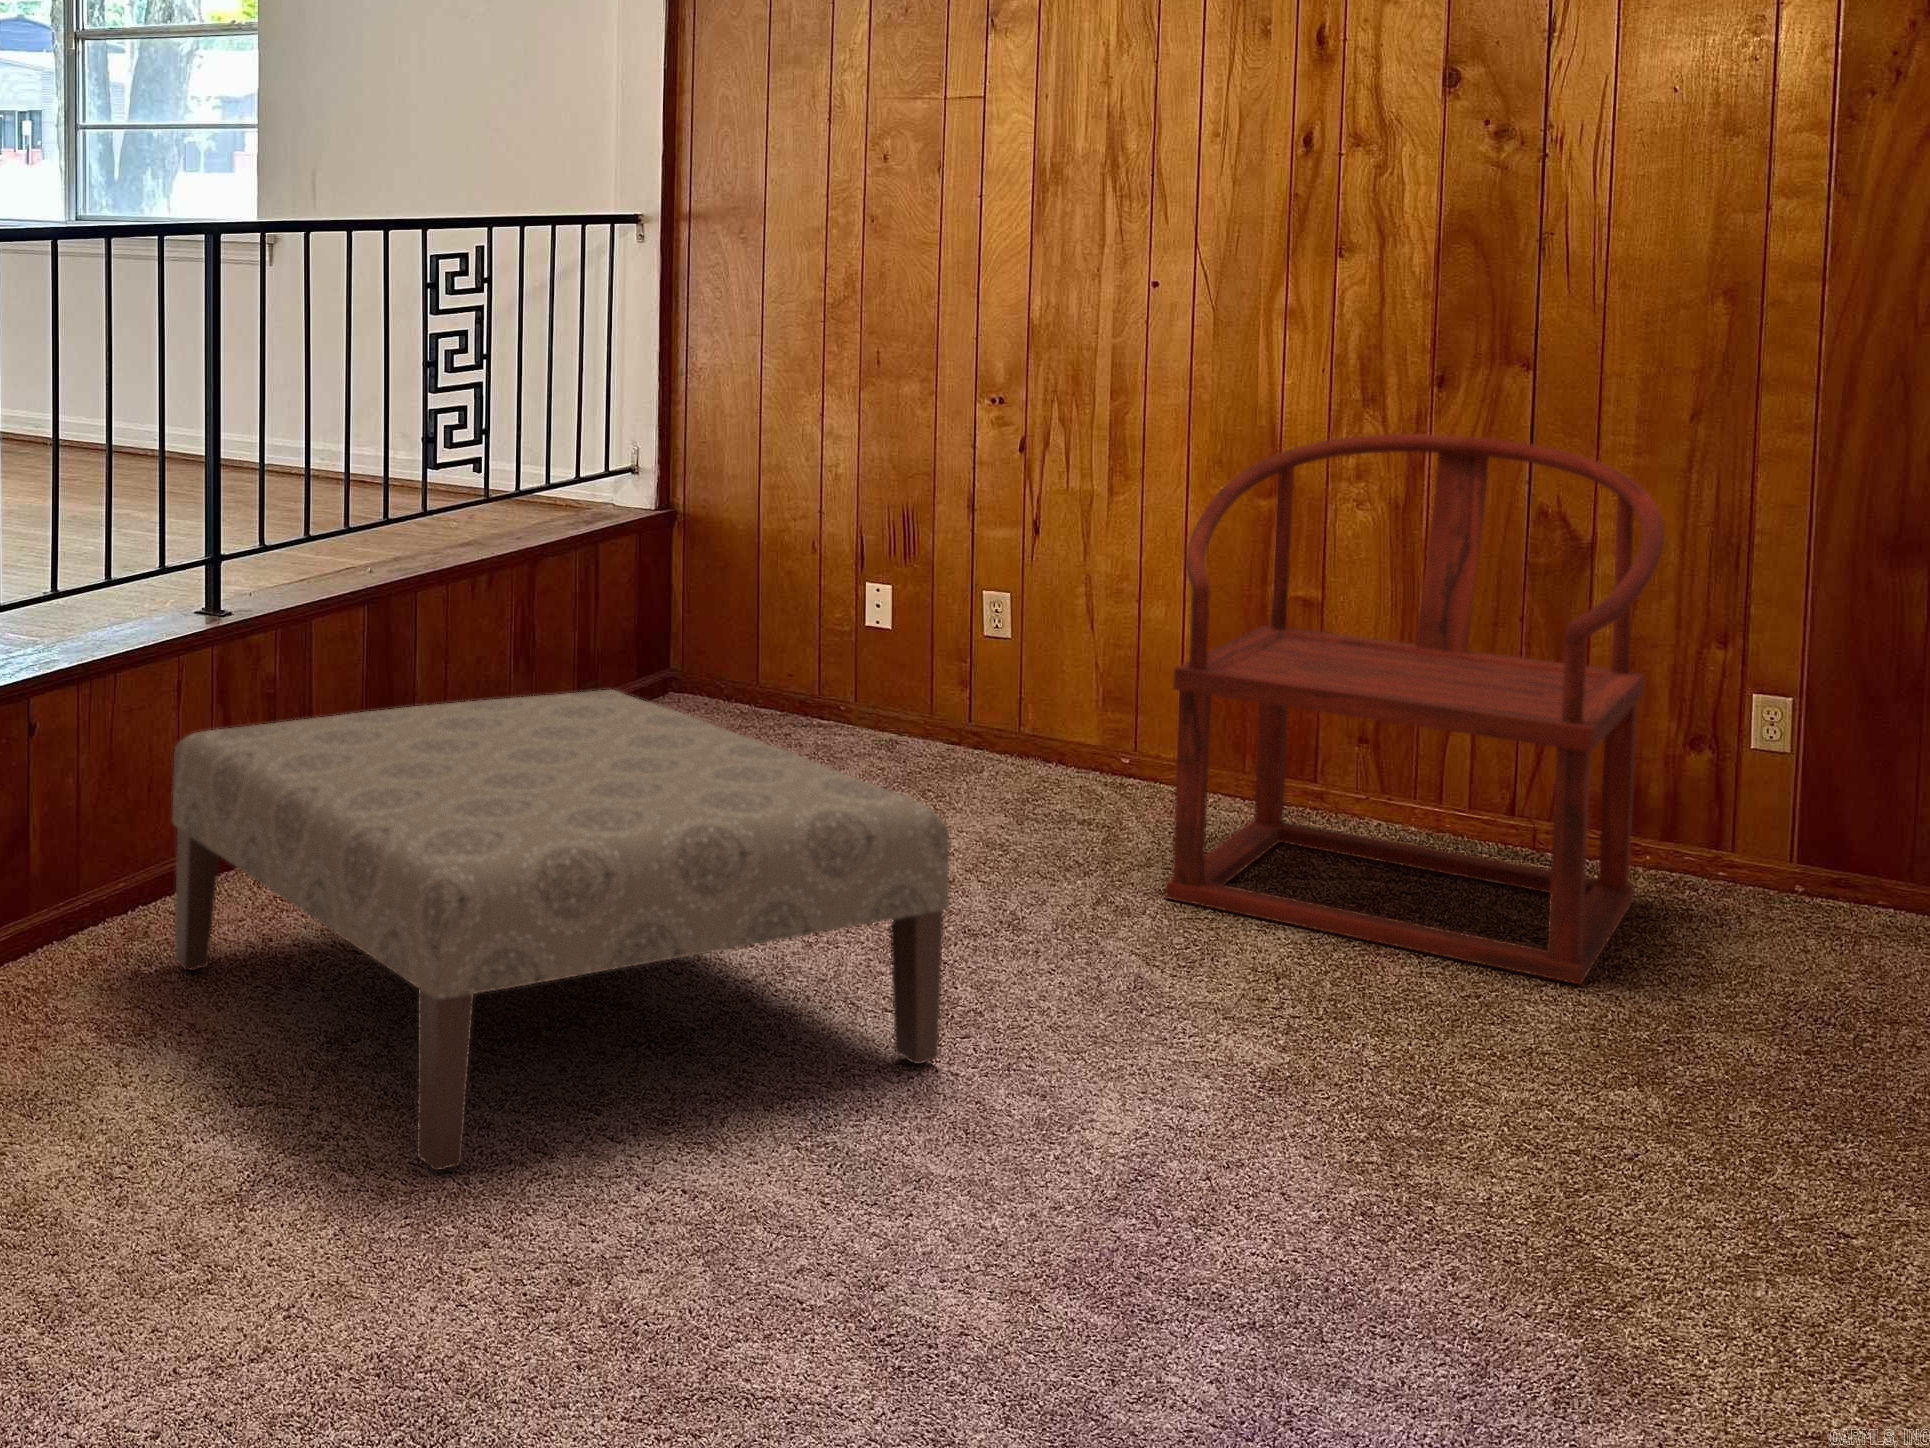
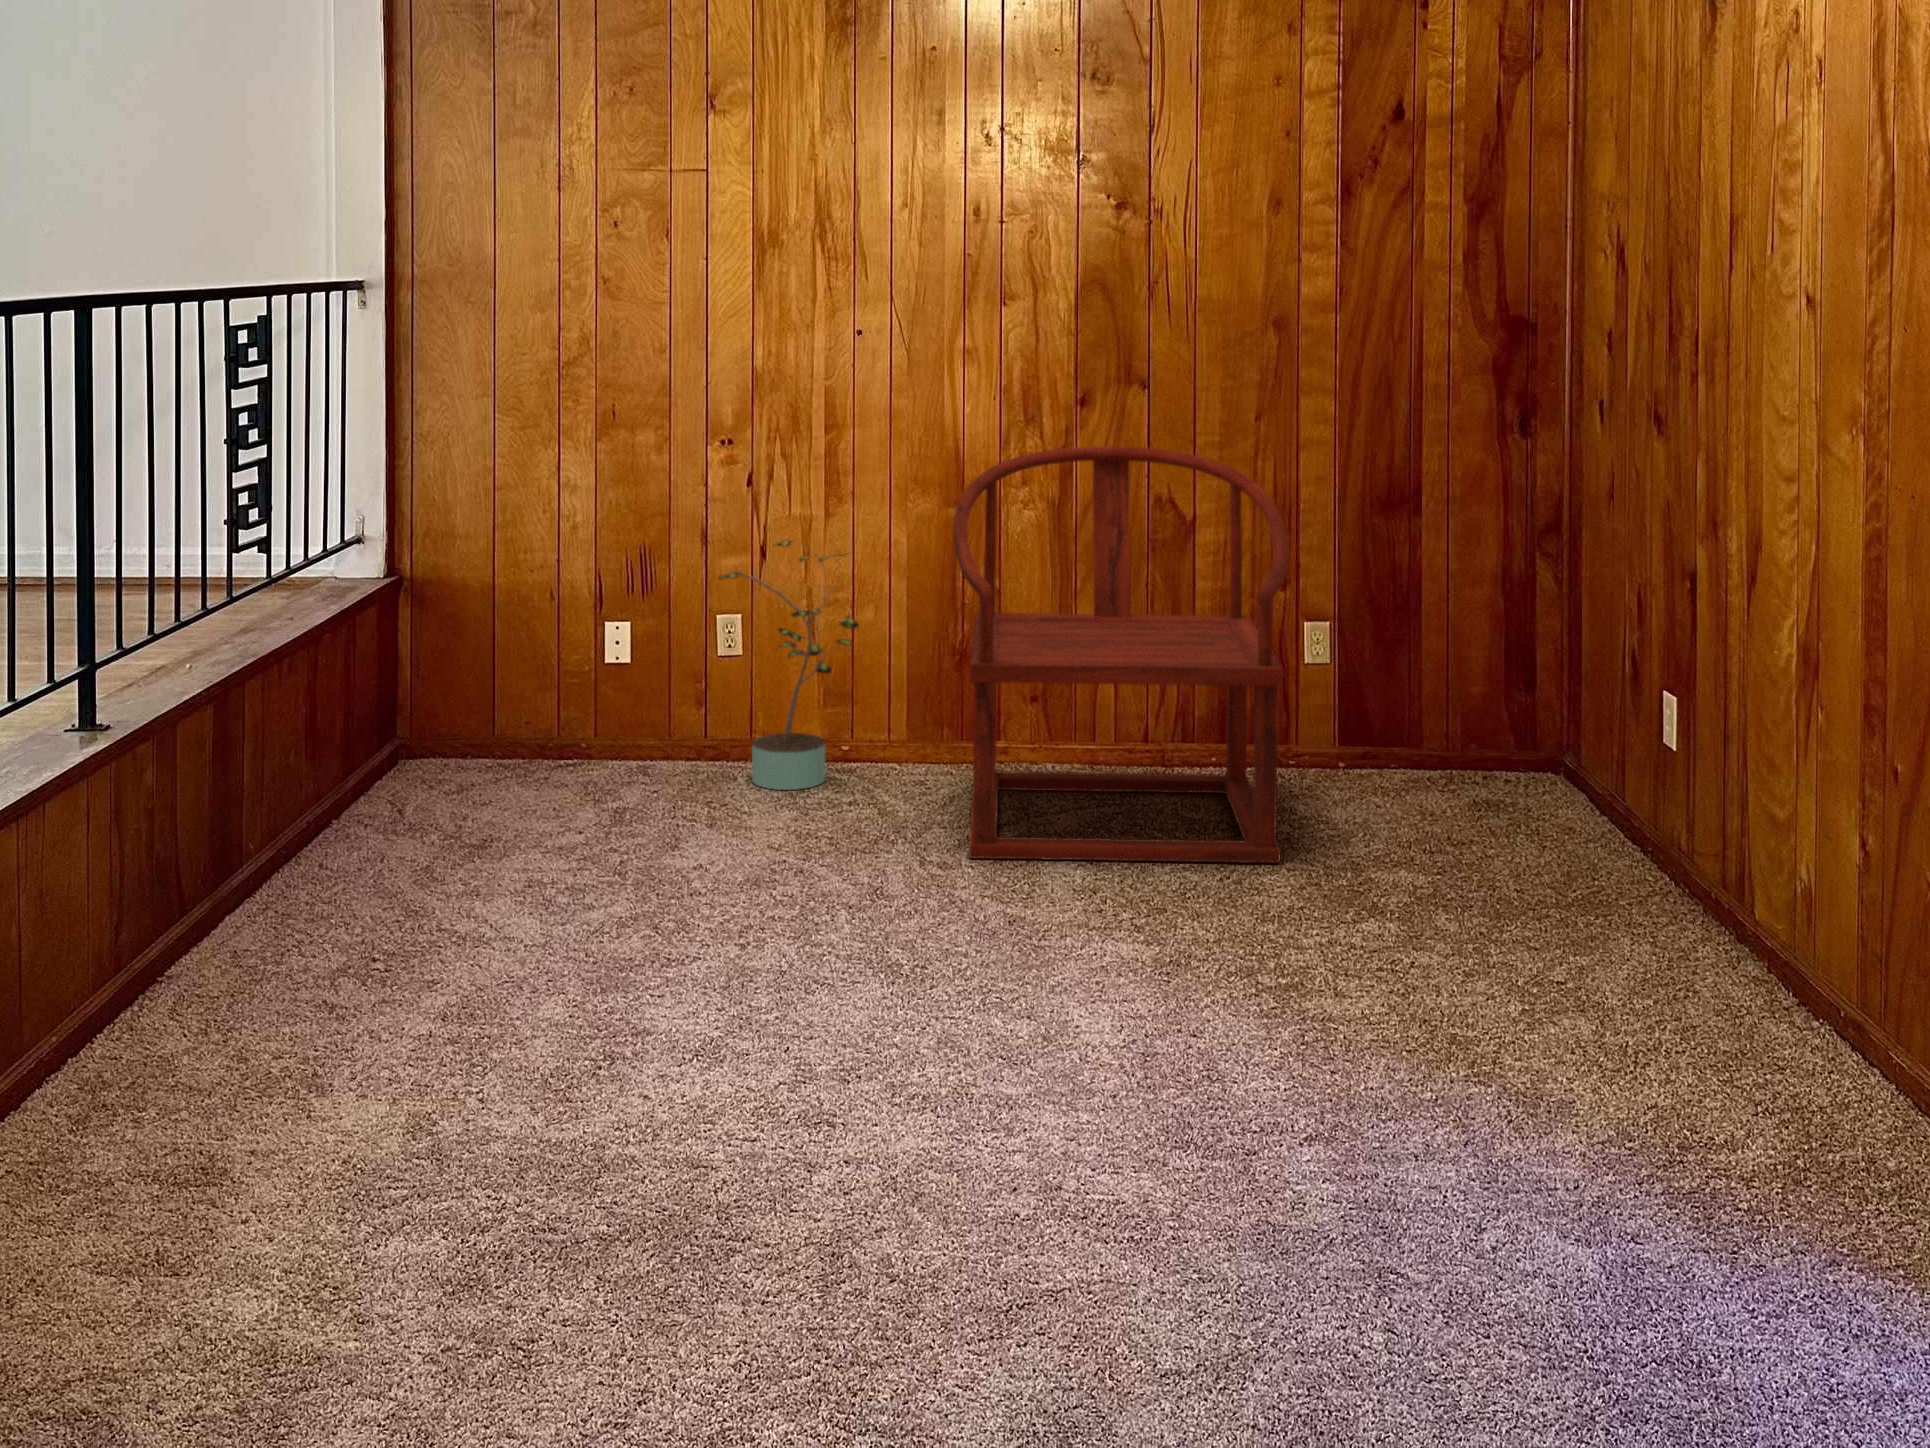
potted plant: none [961,516,1127,800] -> present [719,540,859,790]
ottoman: present [172,690,949,1170] -> none [162,768,957,1307]

